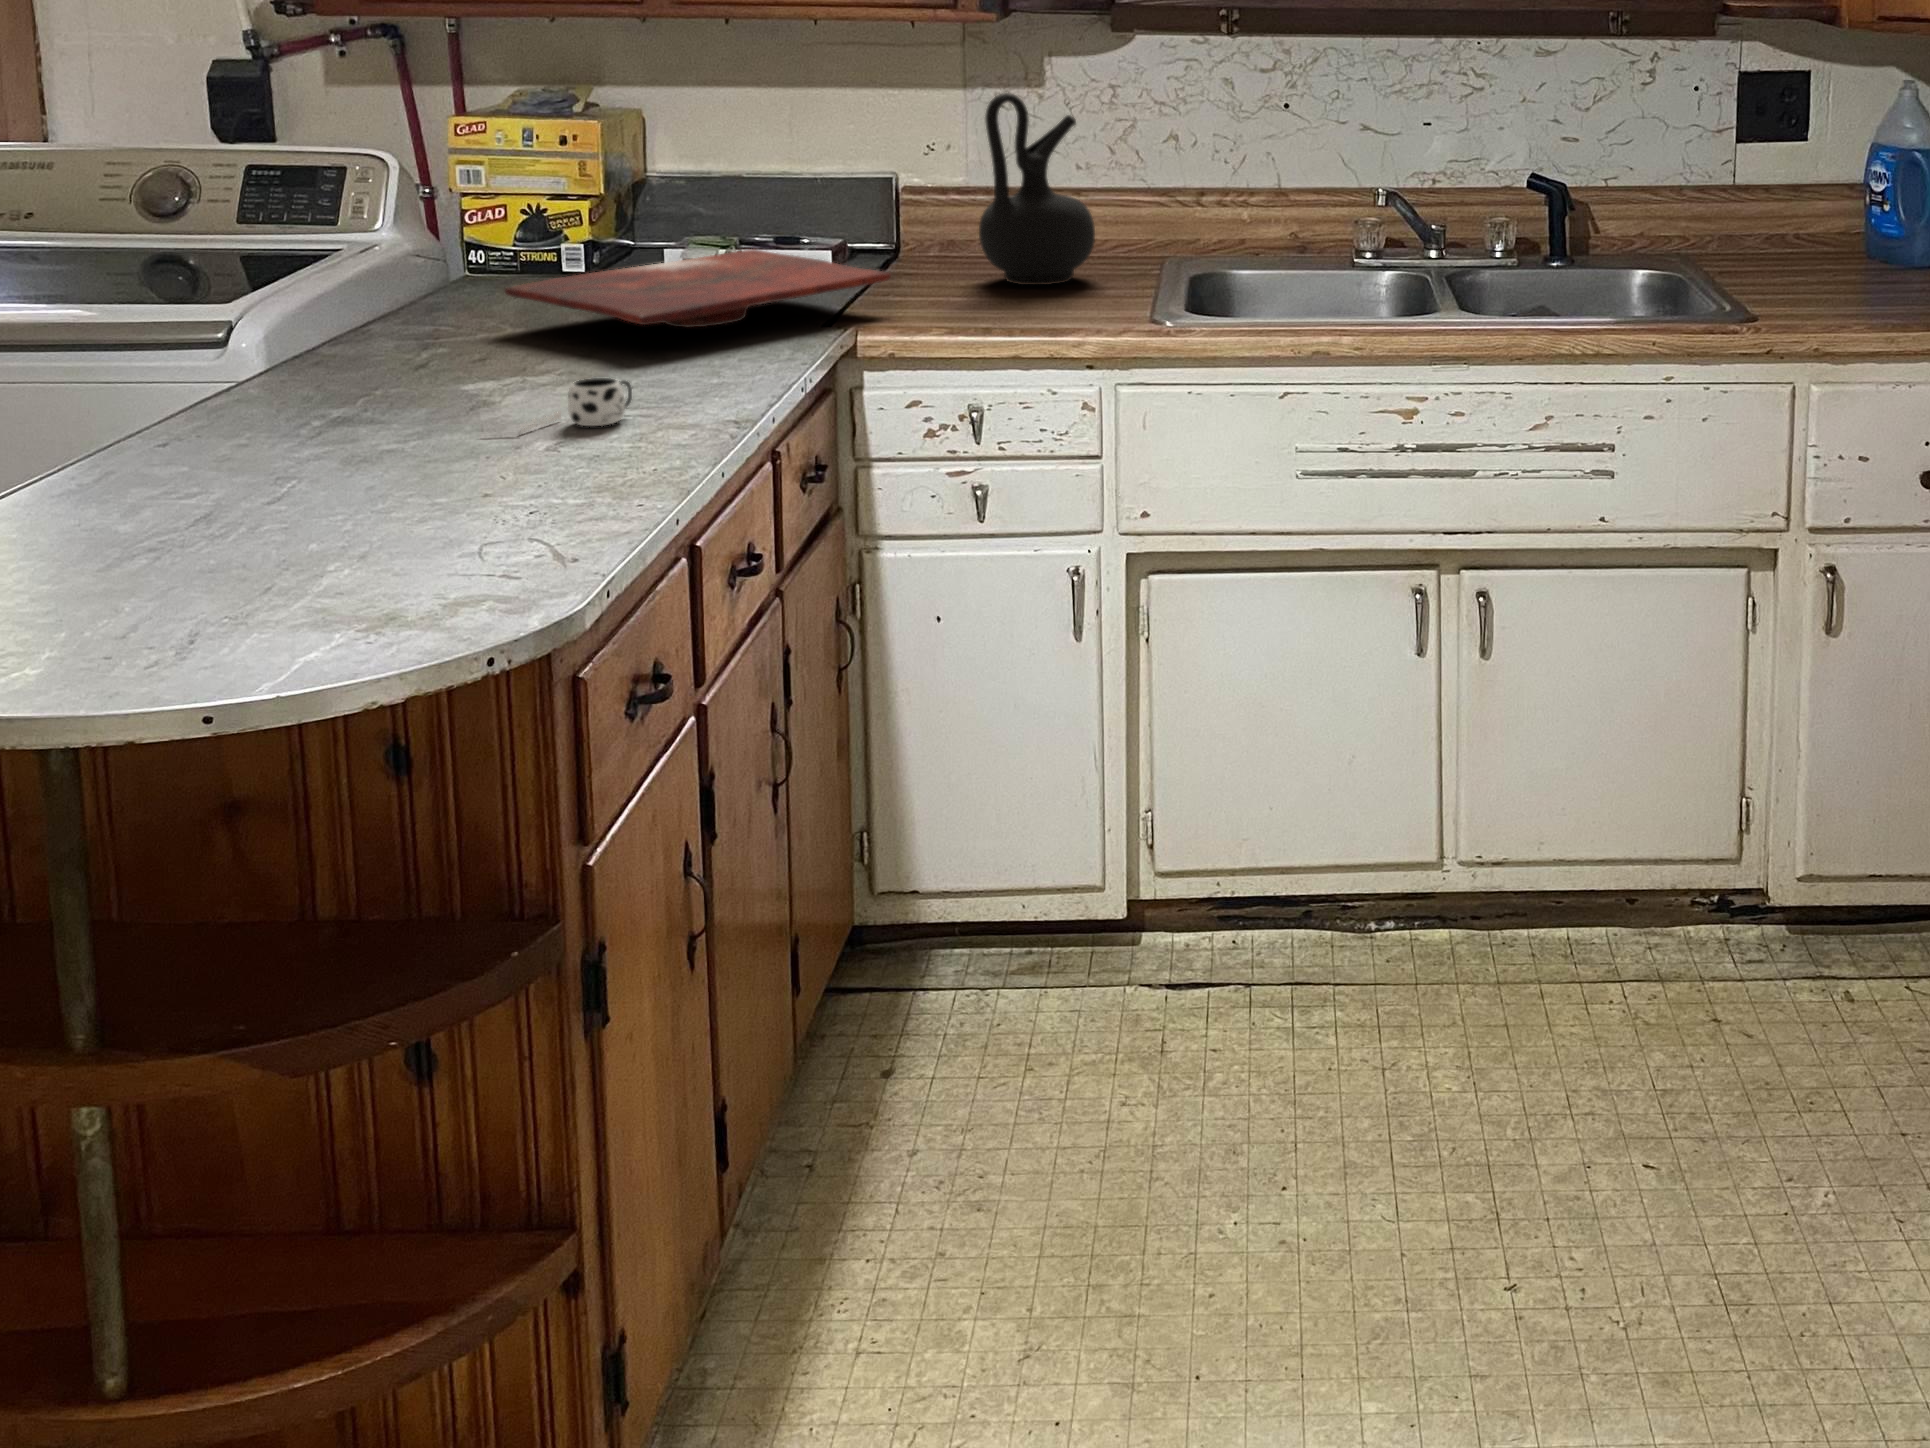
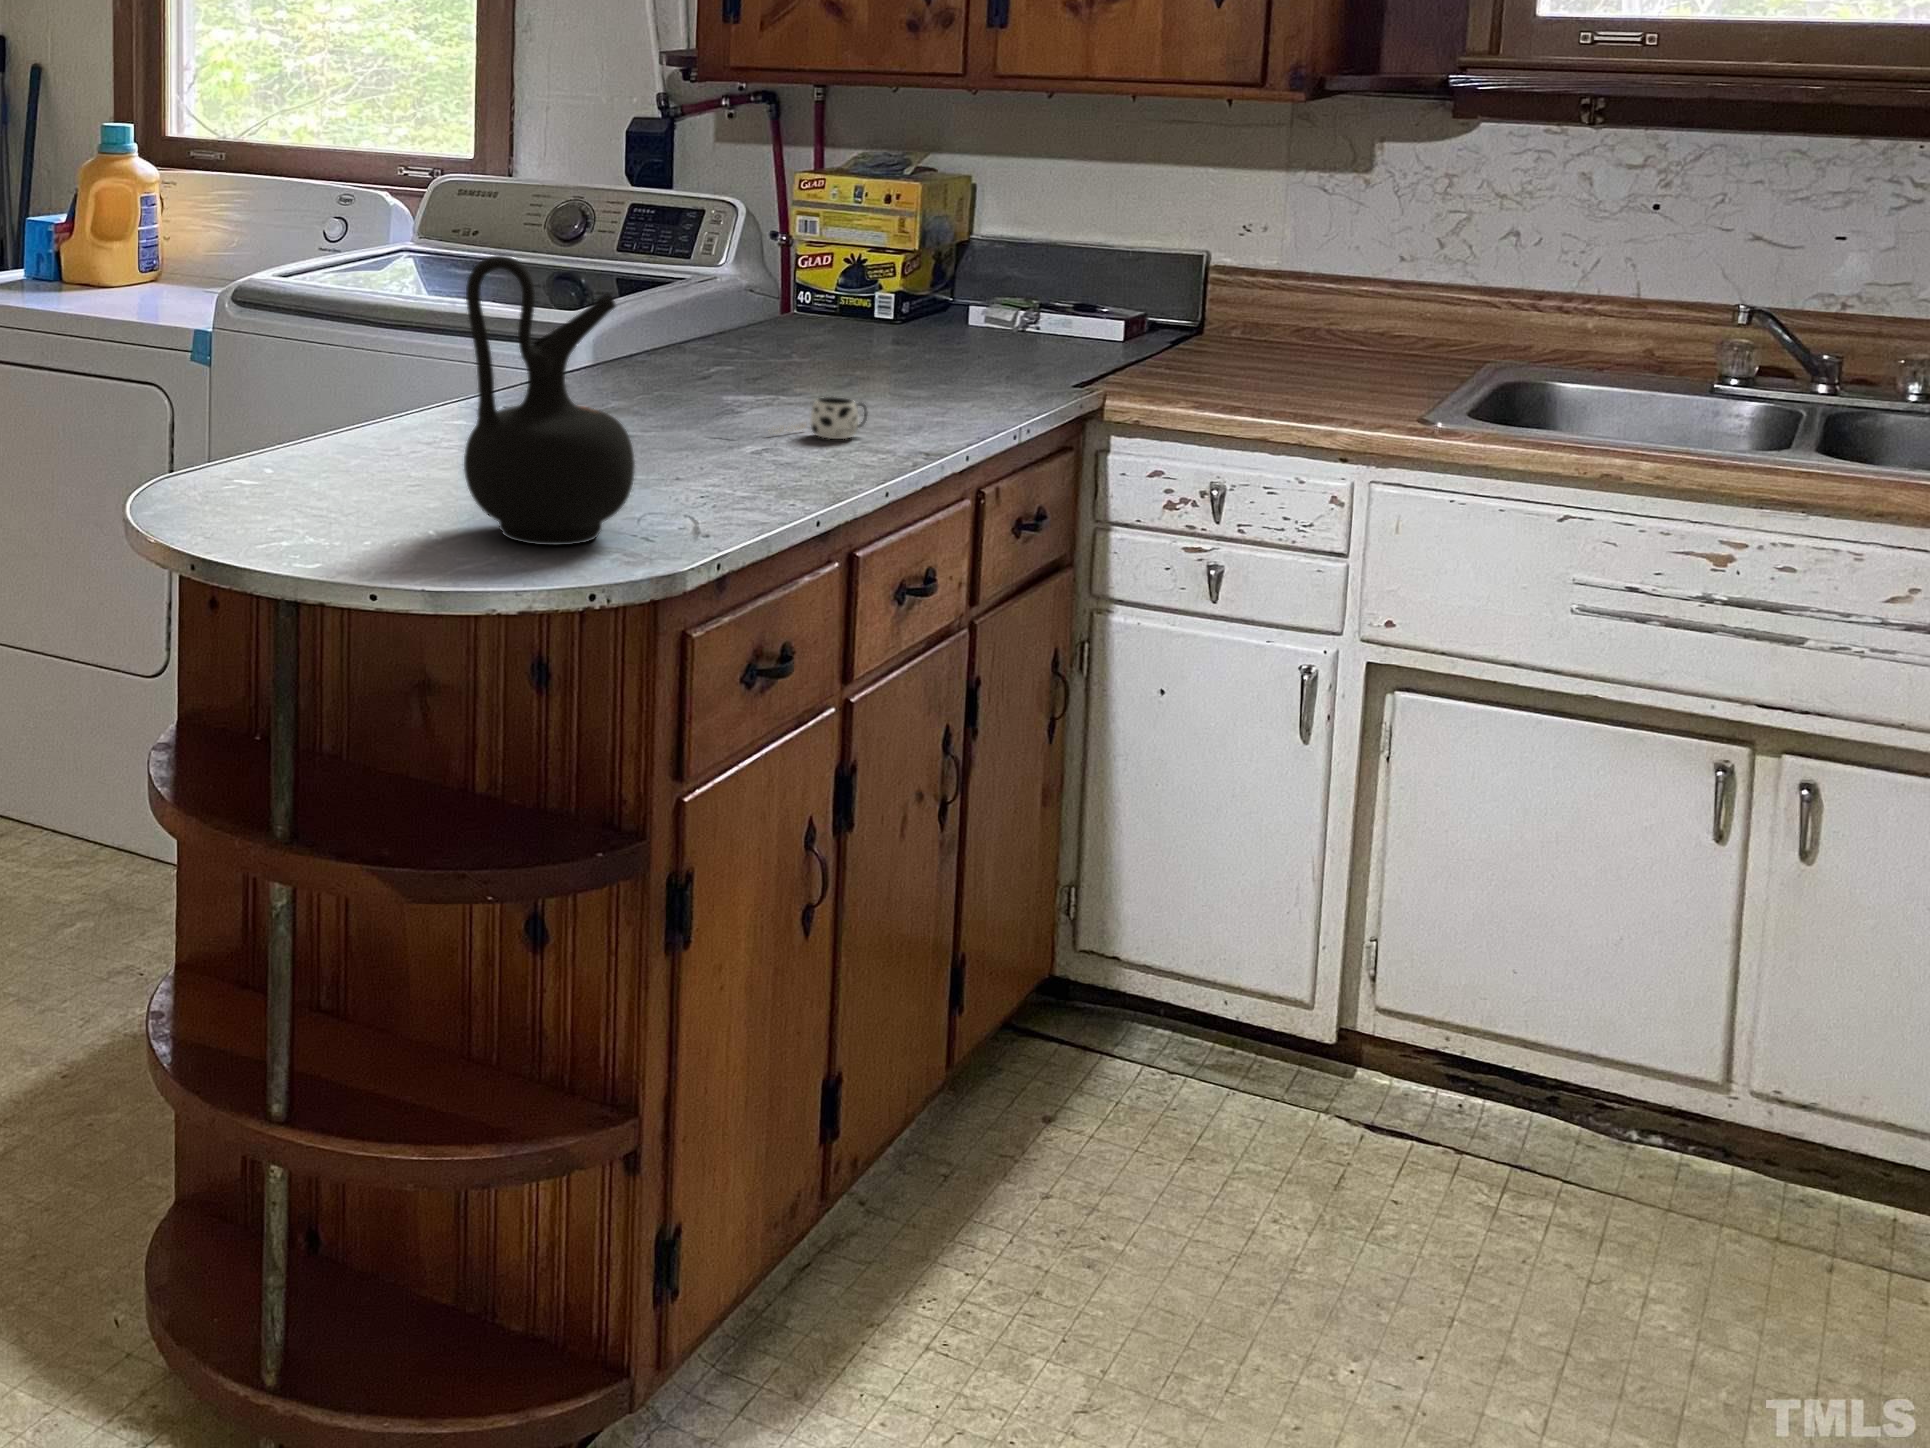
ceramic jug: present [979,93,1095,285] -> present [464,255,635,545]
cutting board: present [505,249,891,327] -> none [807,311,1158,374]

